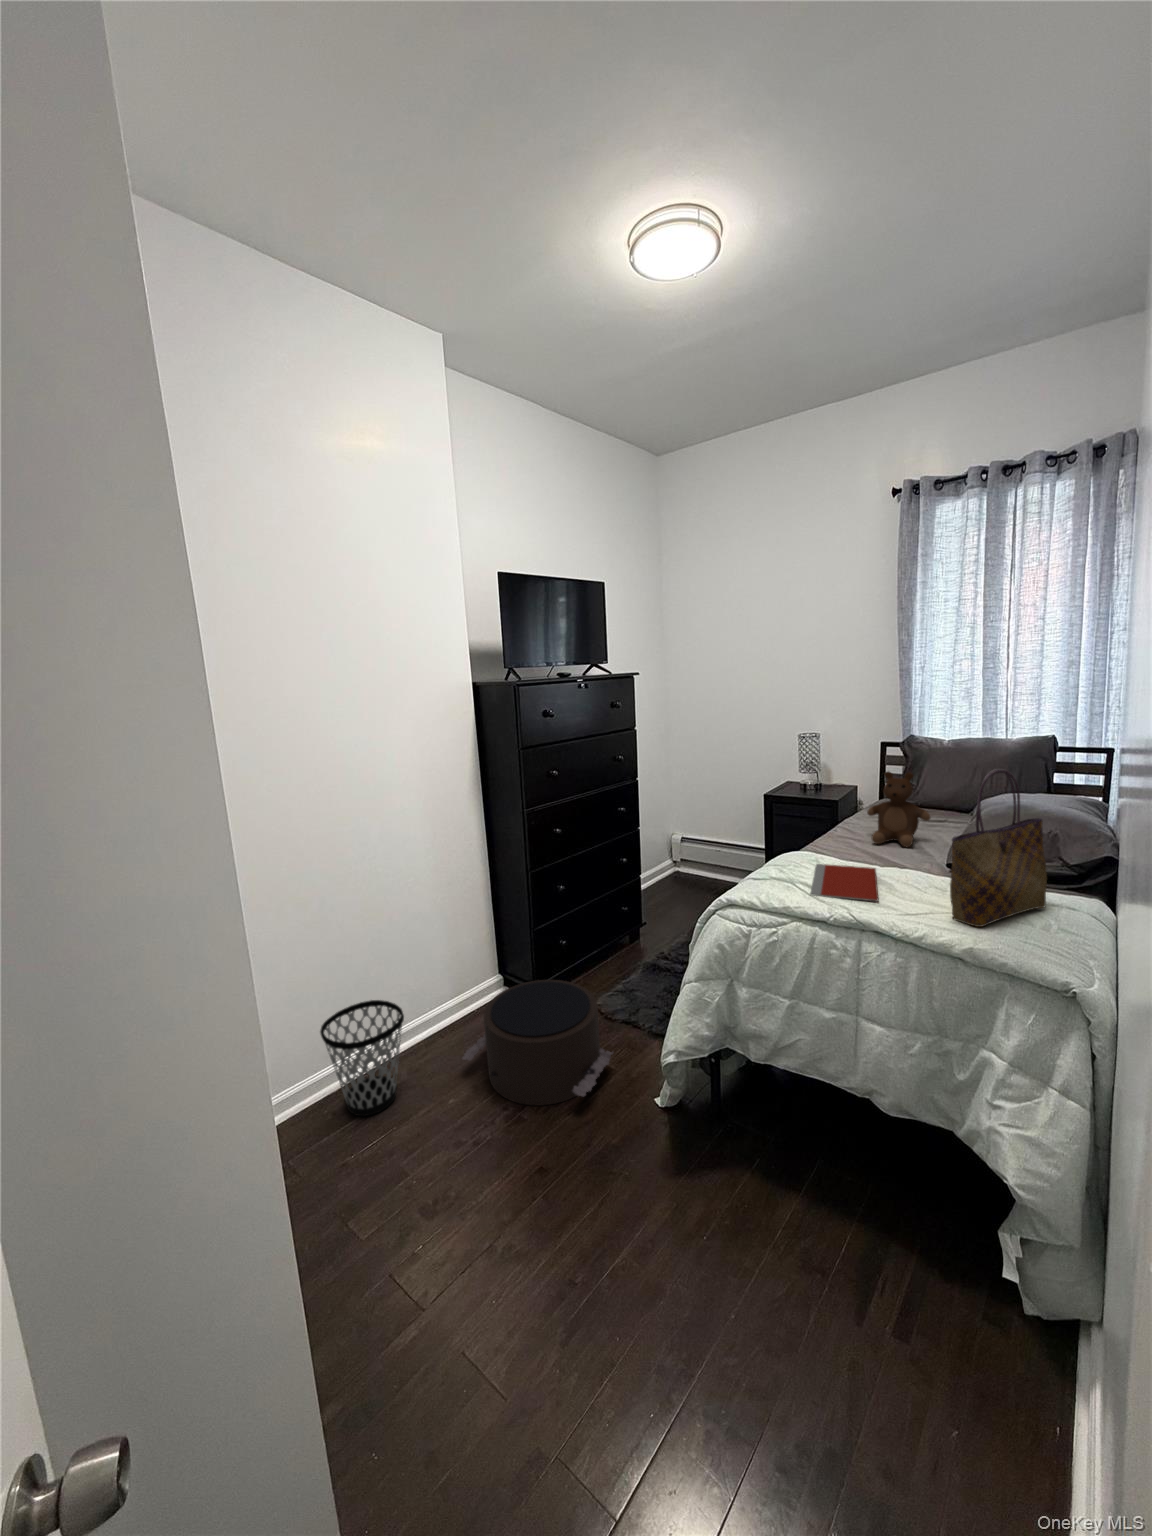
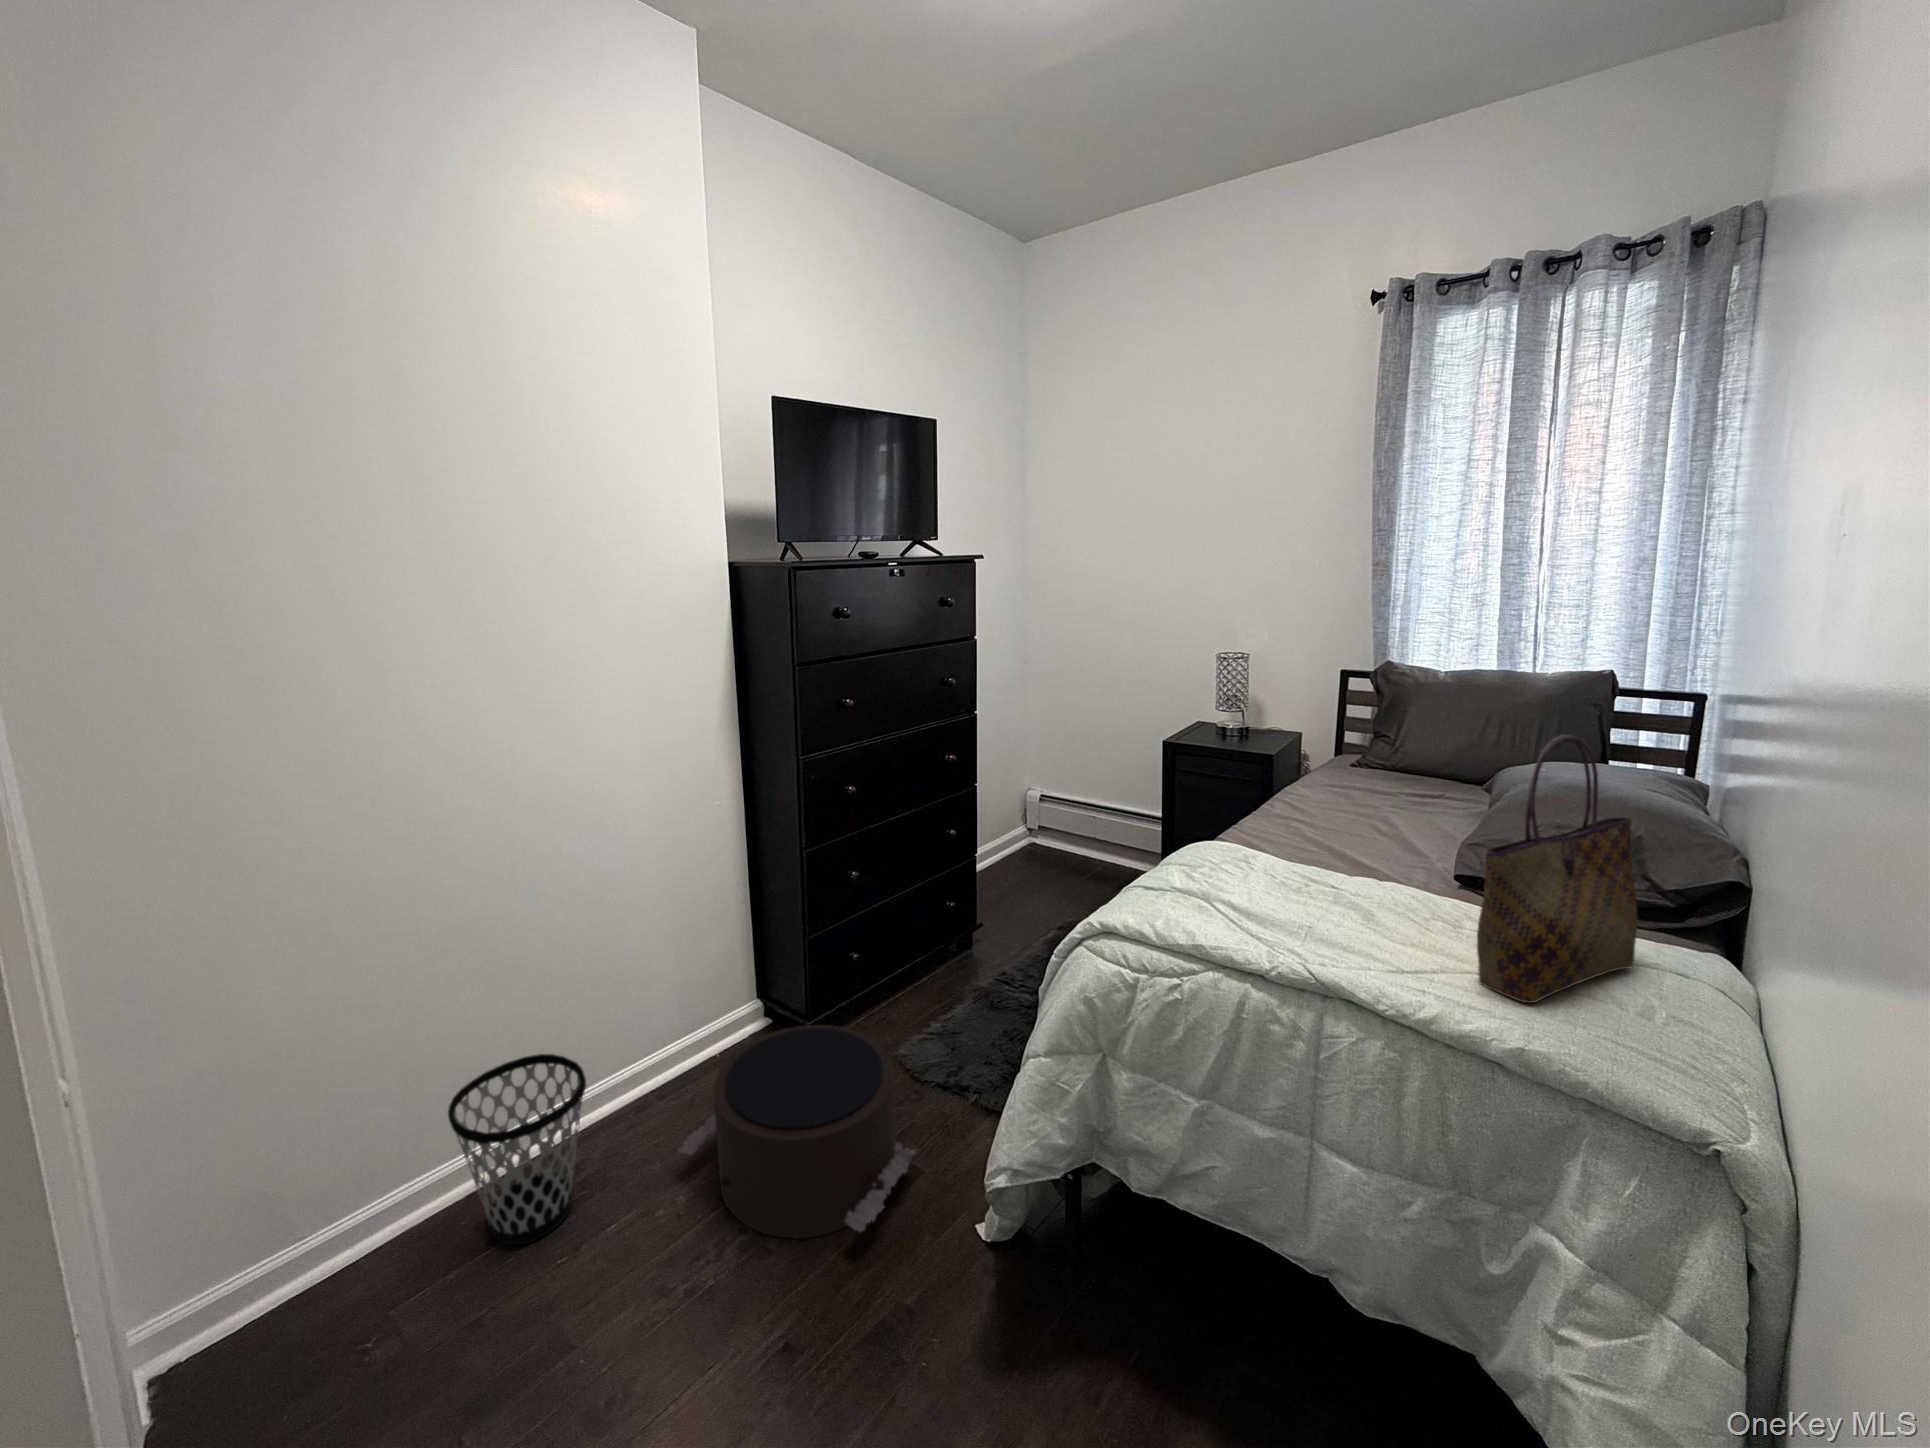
teddy bear: present [867,772,930,847] -> none [1324,719,1424,840]
notebook: present [810,864,879,902] -> none [1238,866,1352,944]

